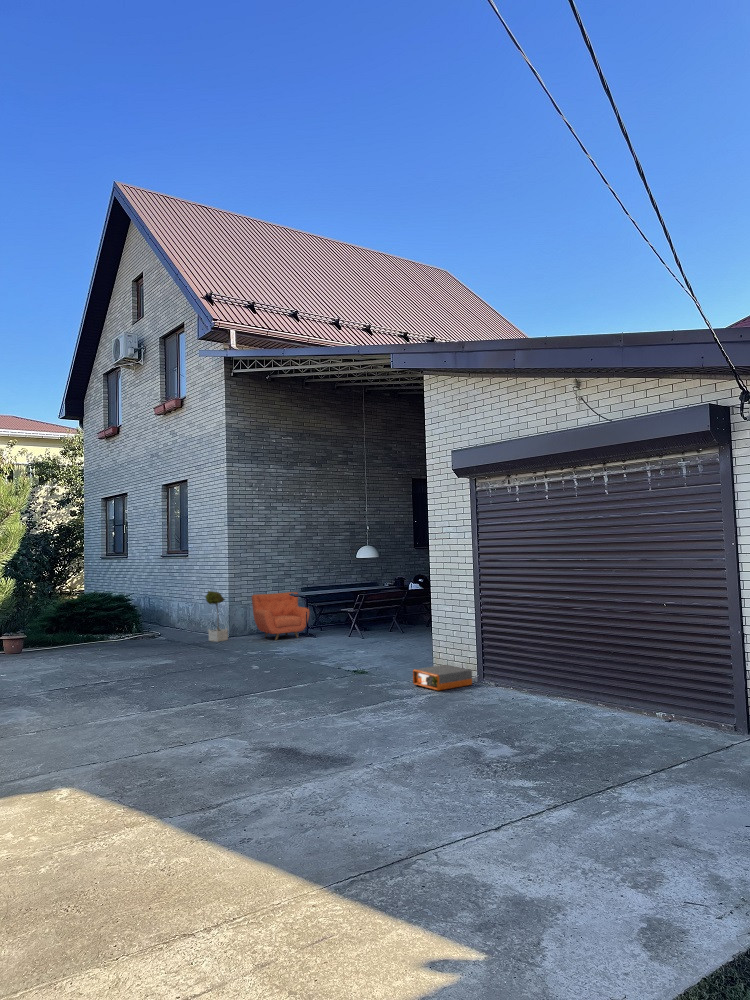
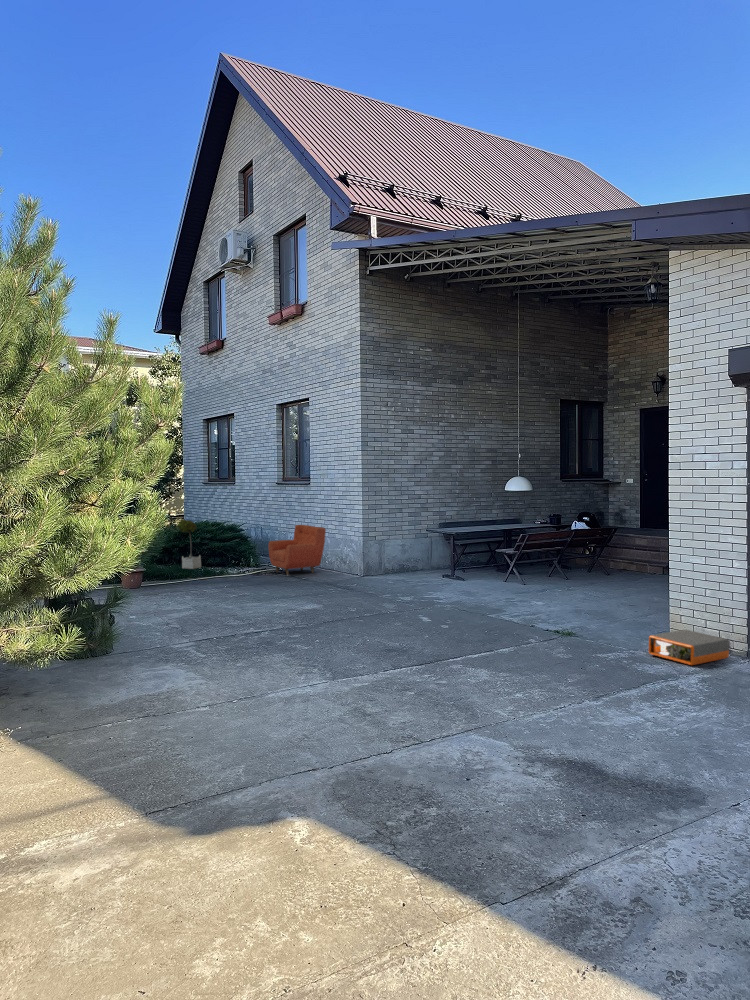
potted tree: present [205,591,228,642] -> present [178,519,201,569]
armchair: present [252,592,310,640] -> present [268,525,326,575]

